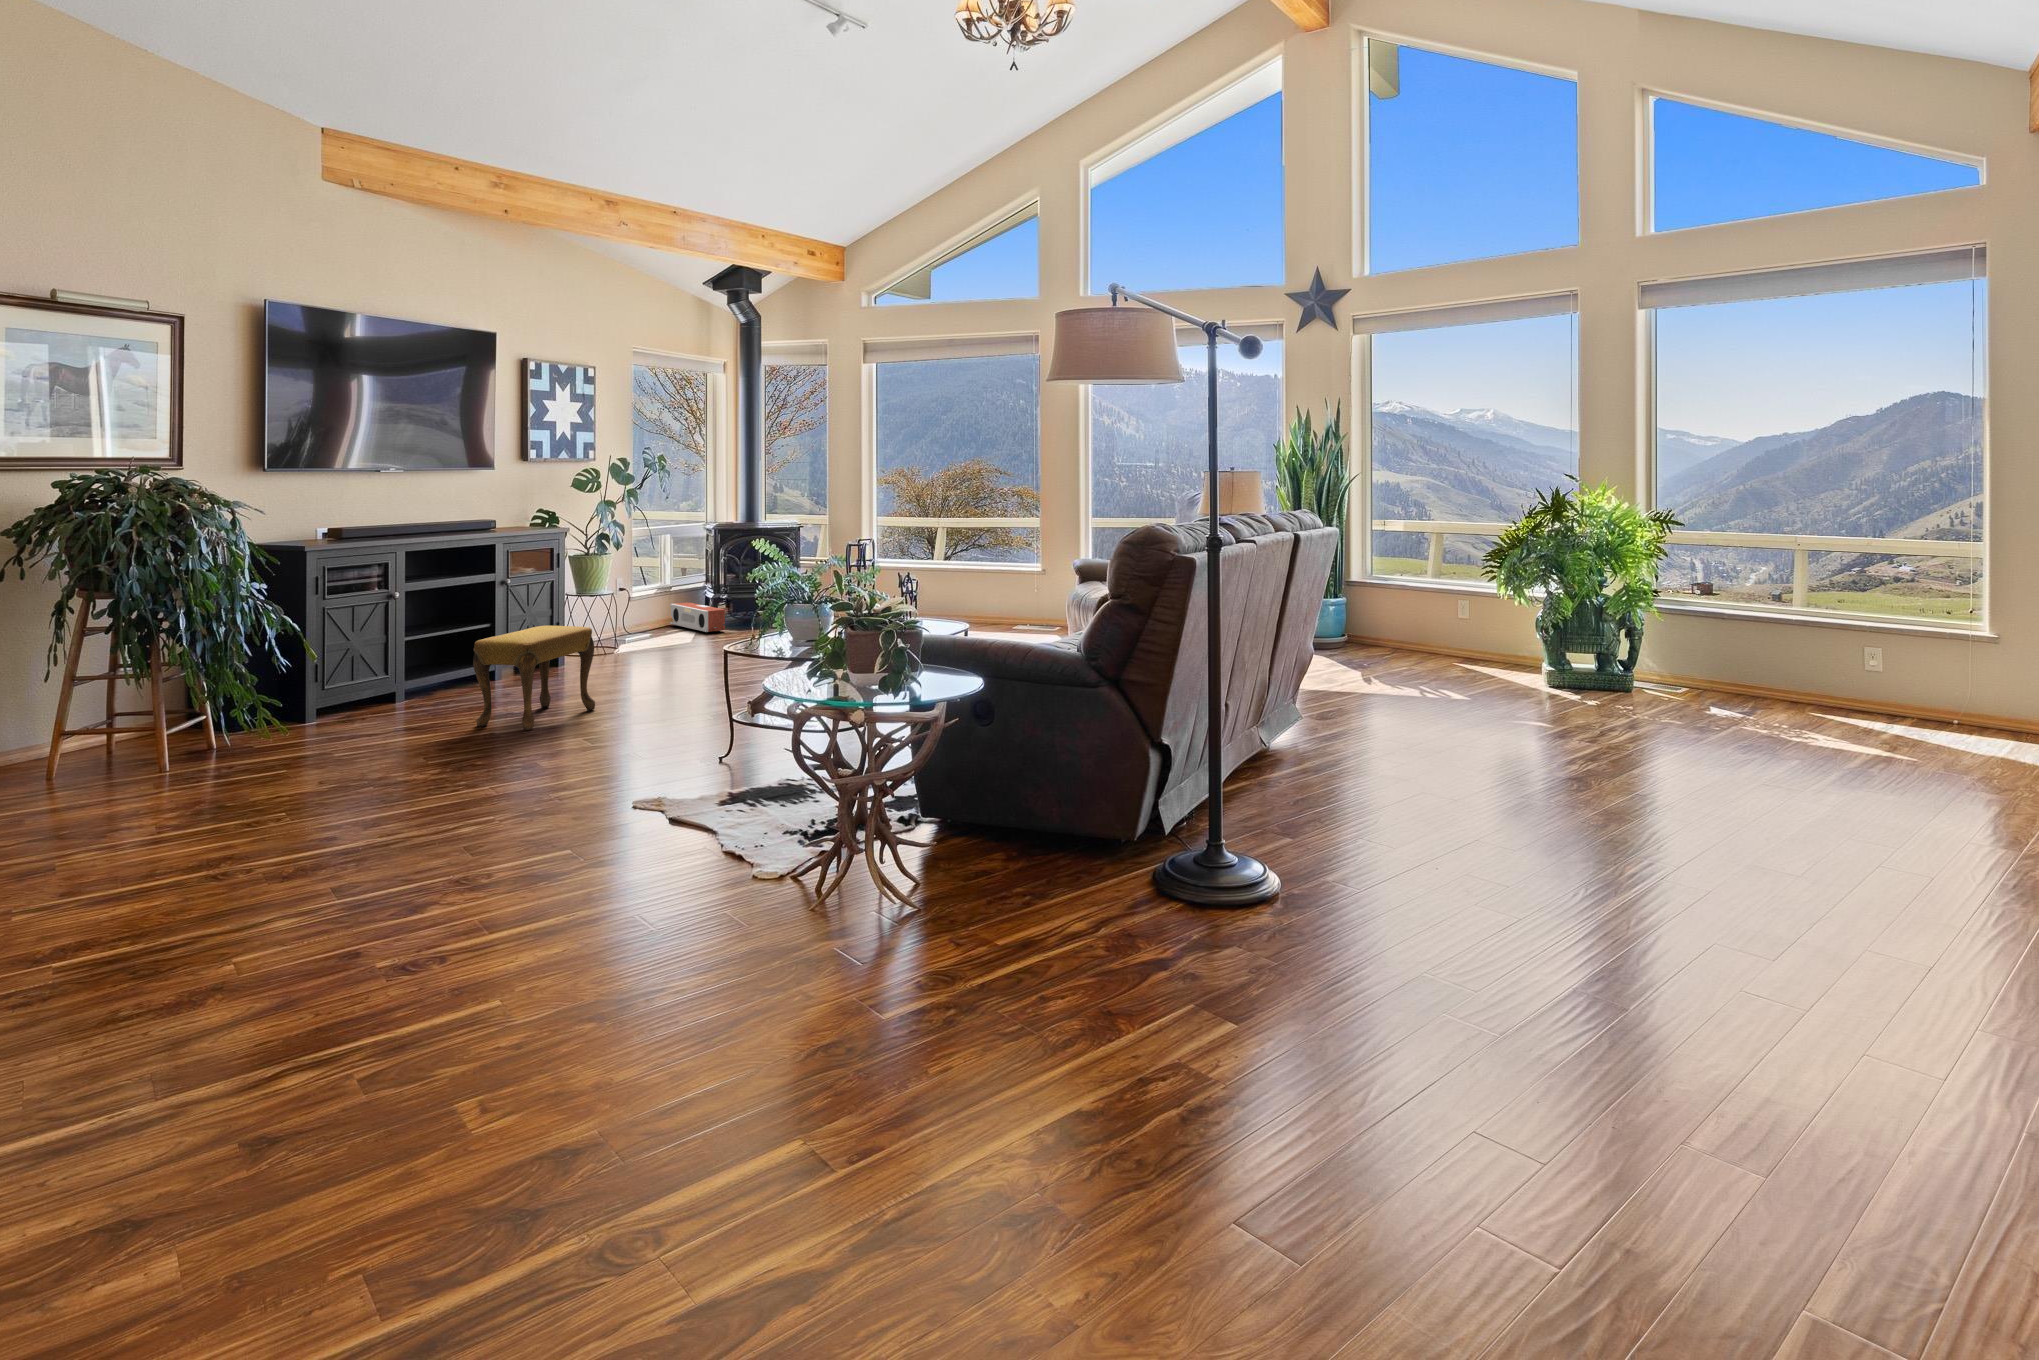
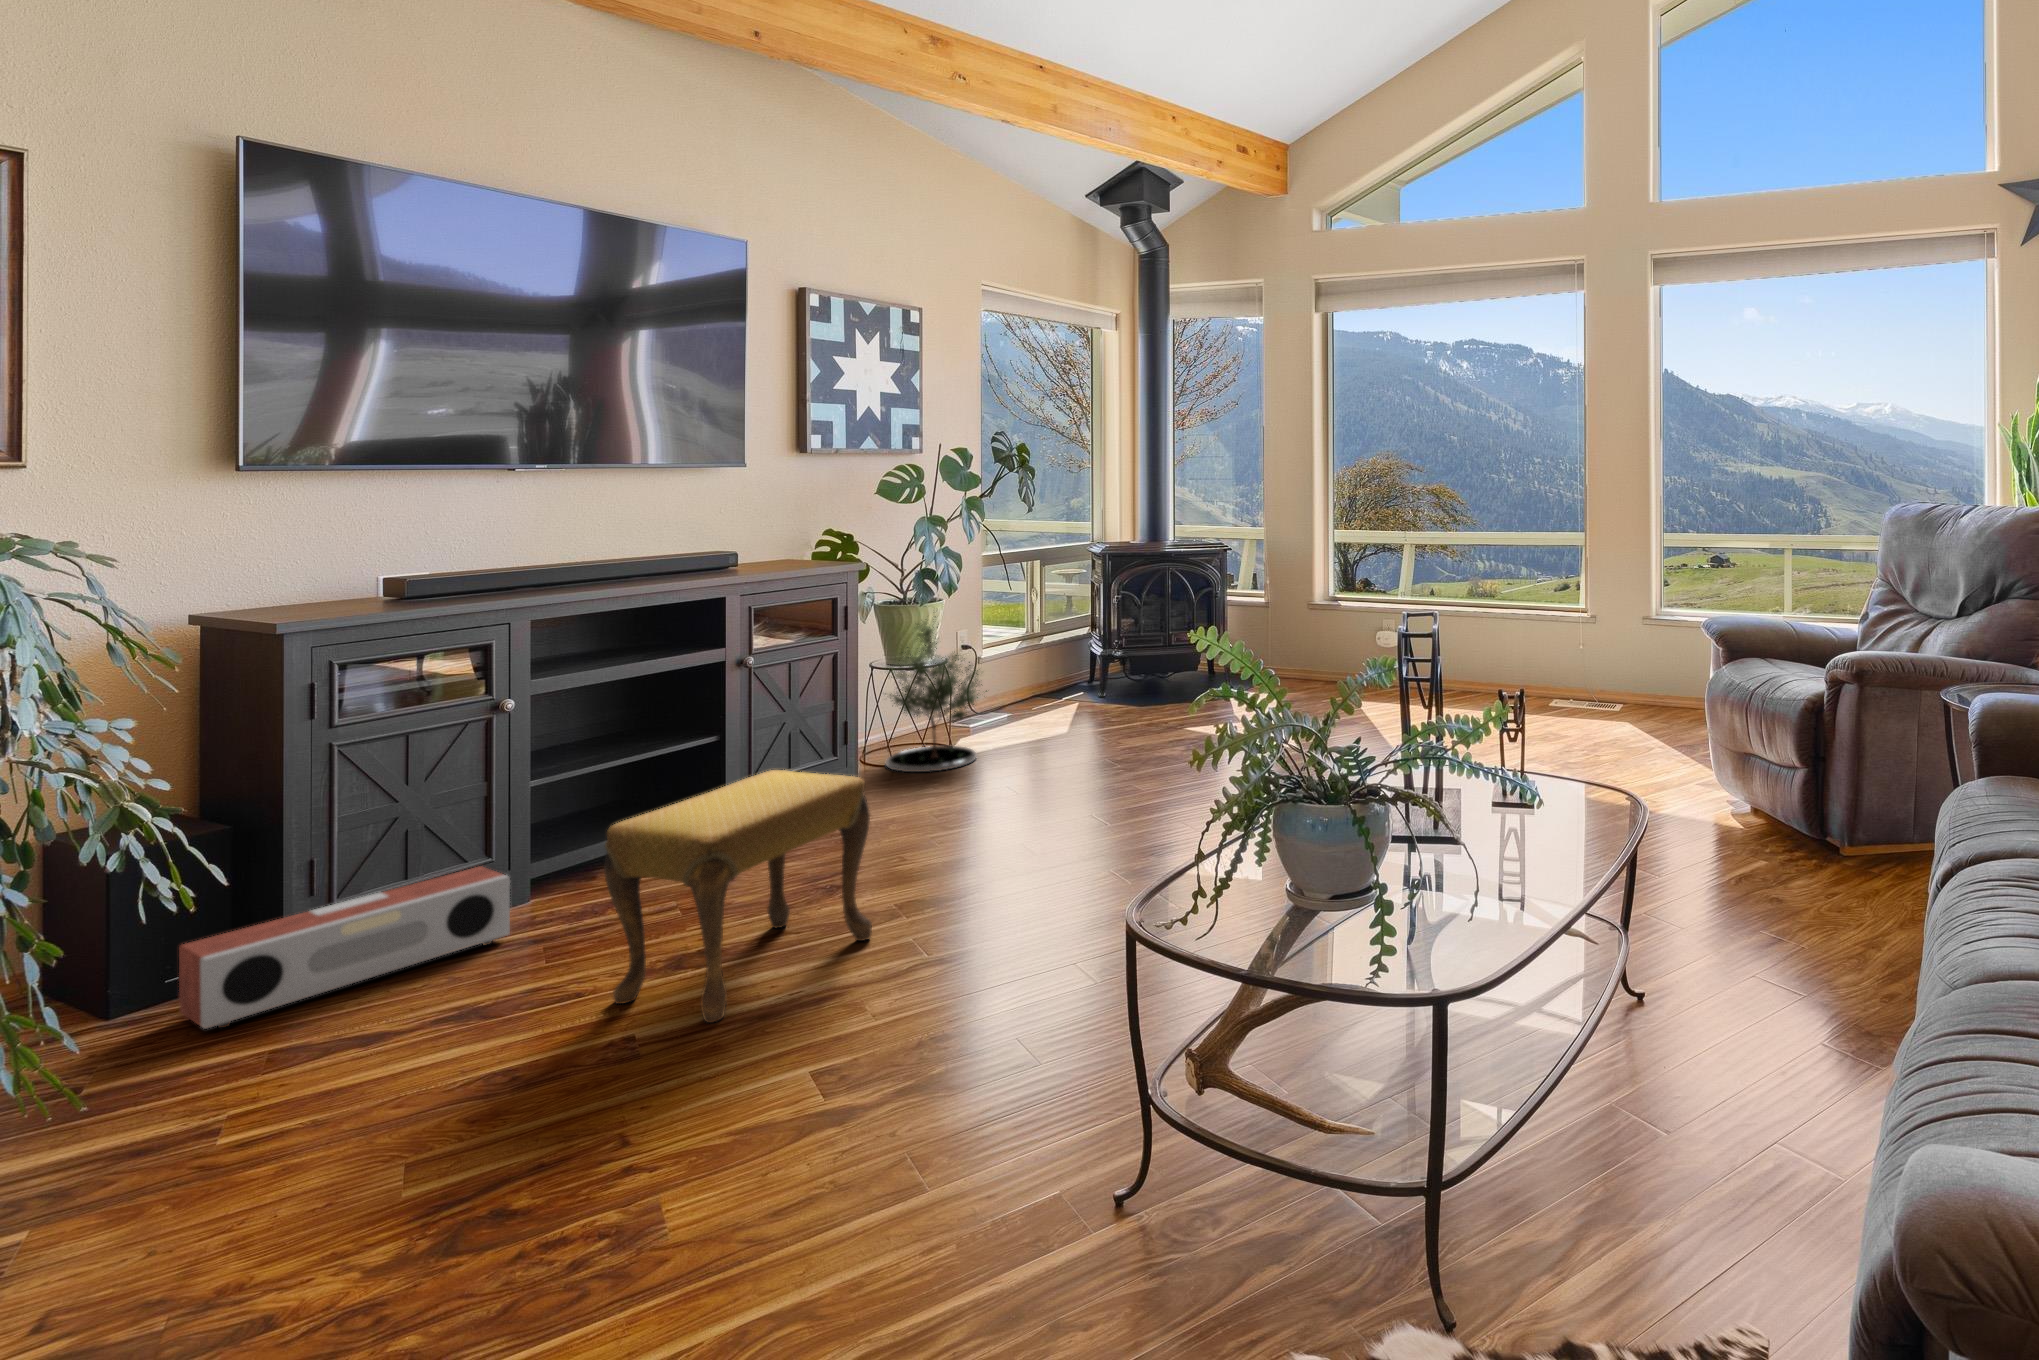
potted tree: none [574,558,644,659] -> present [885,616,987,772]
speaker: present [670,602,725,633] -> present [179,867,510,1029]

